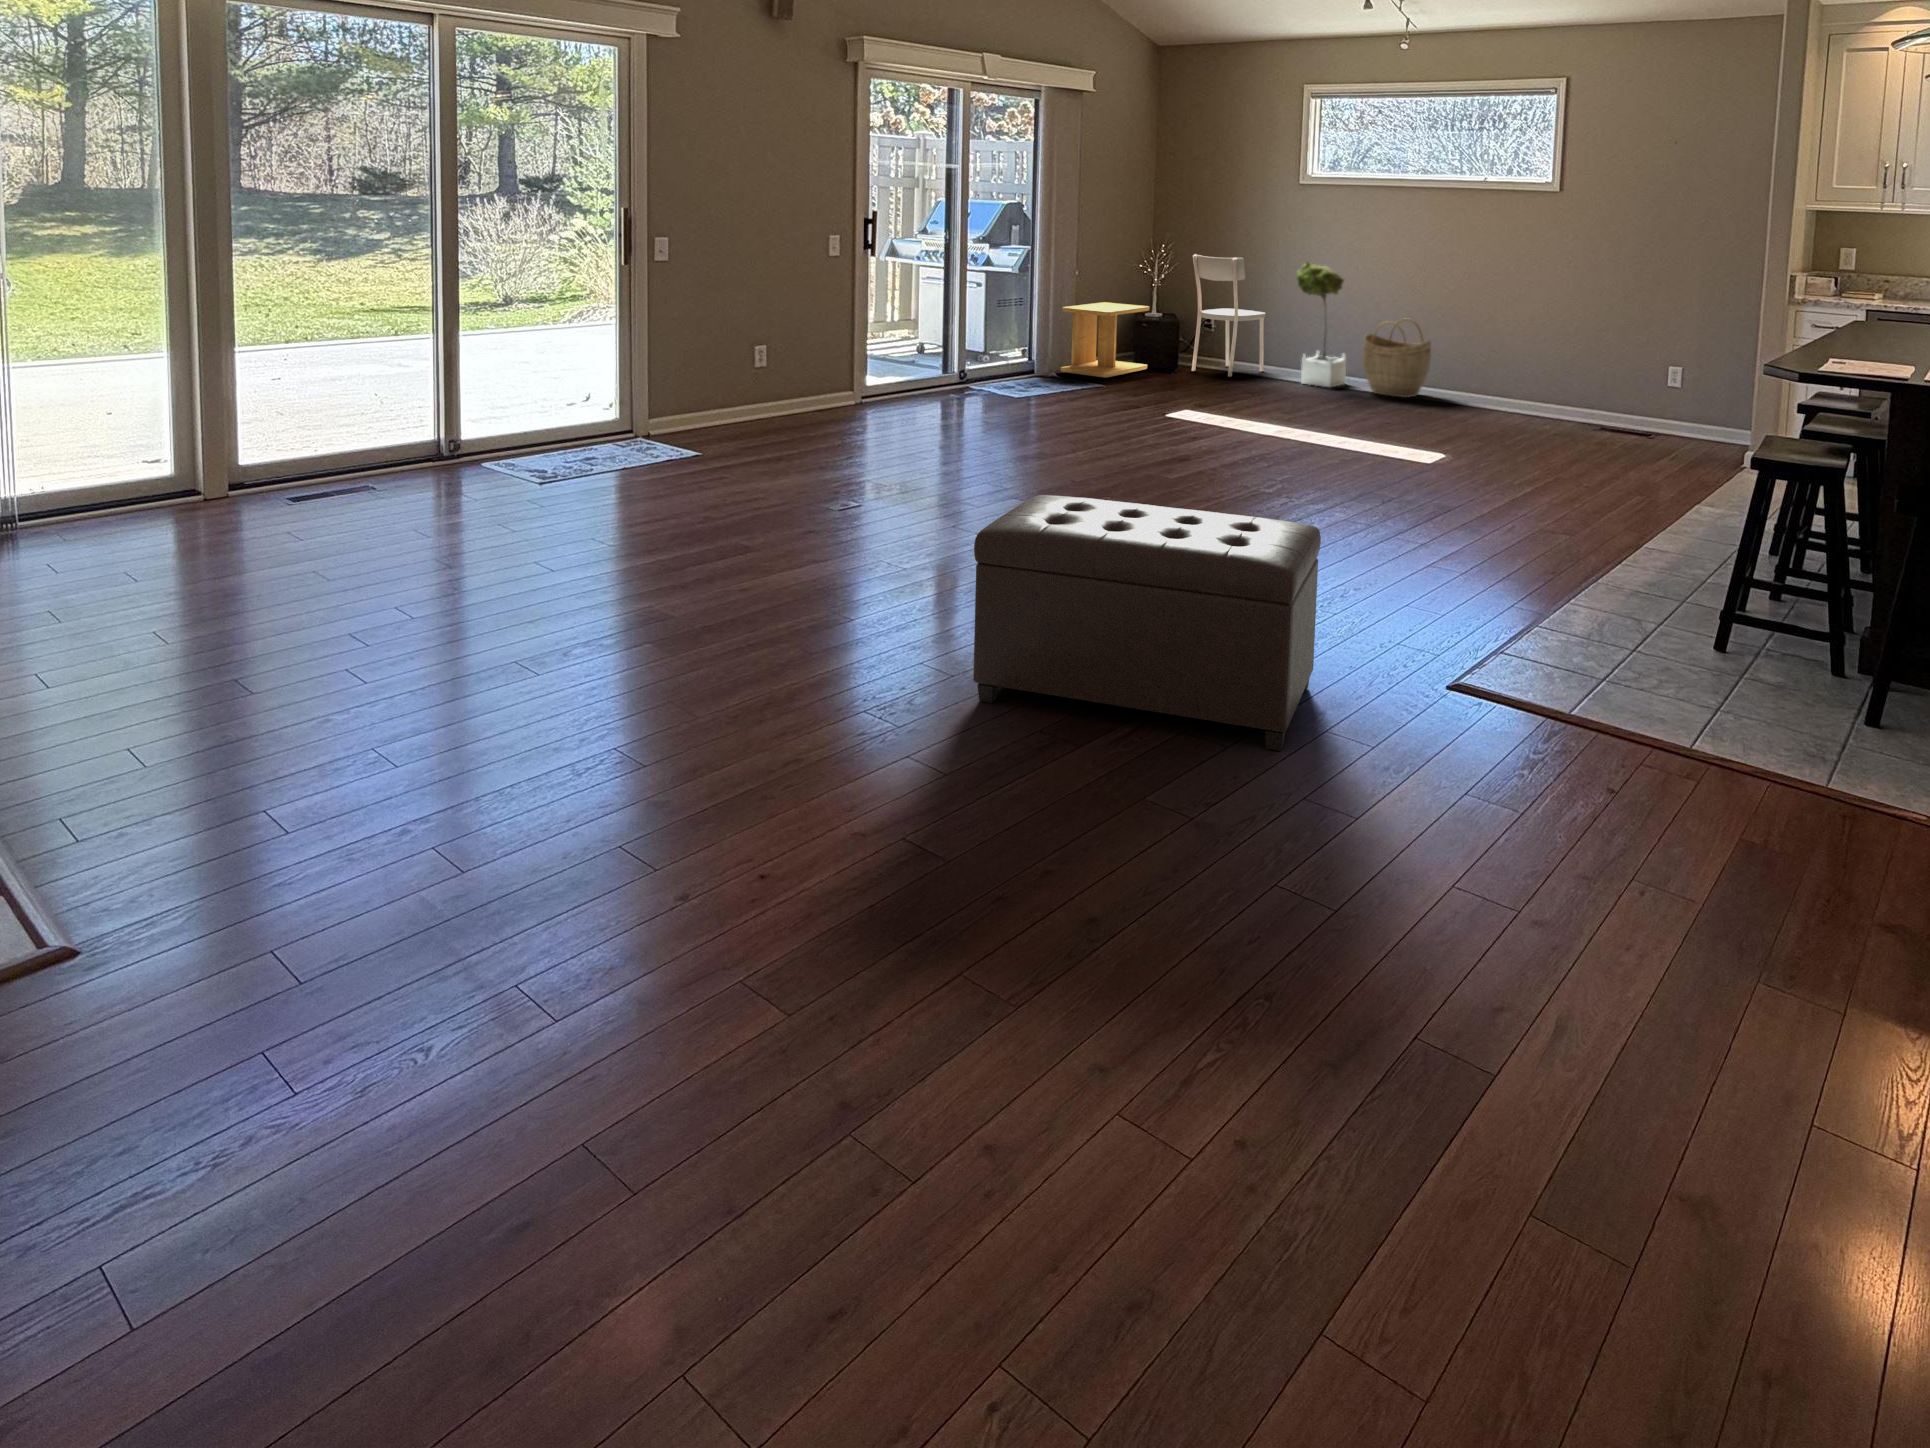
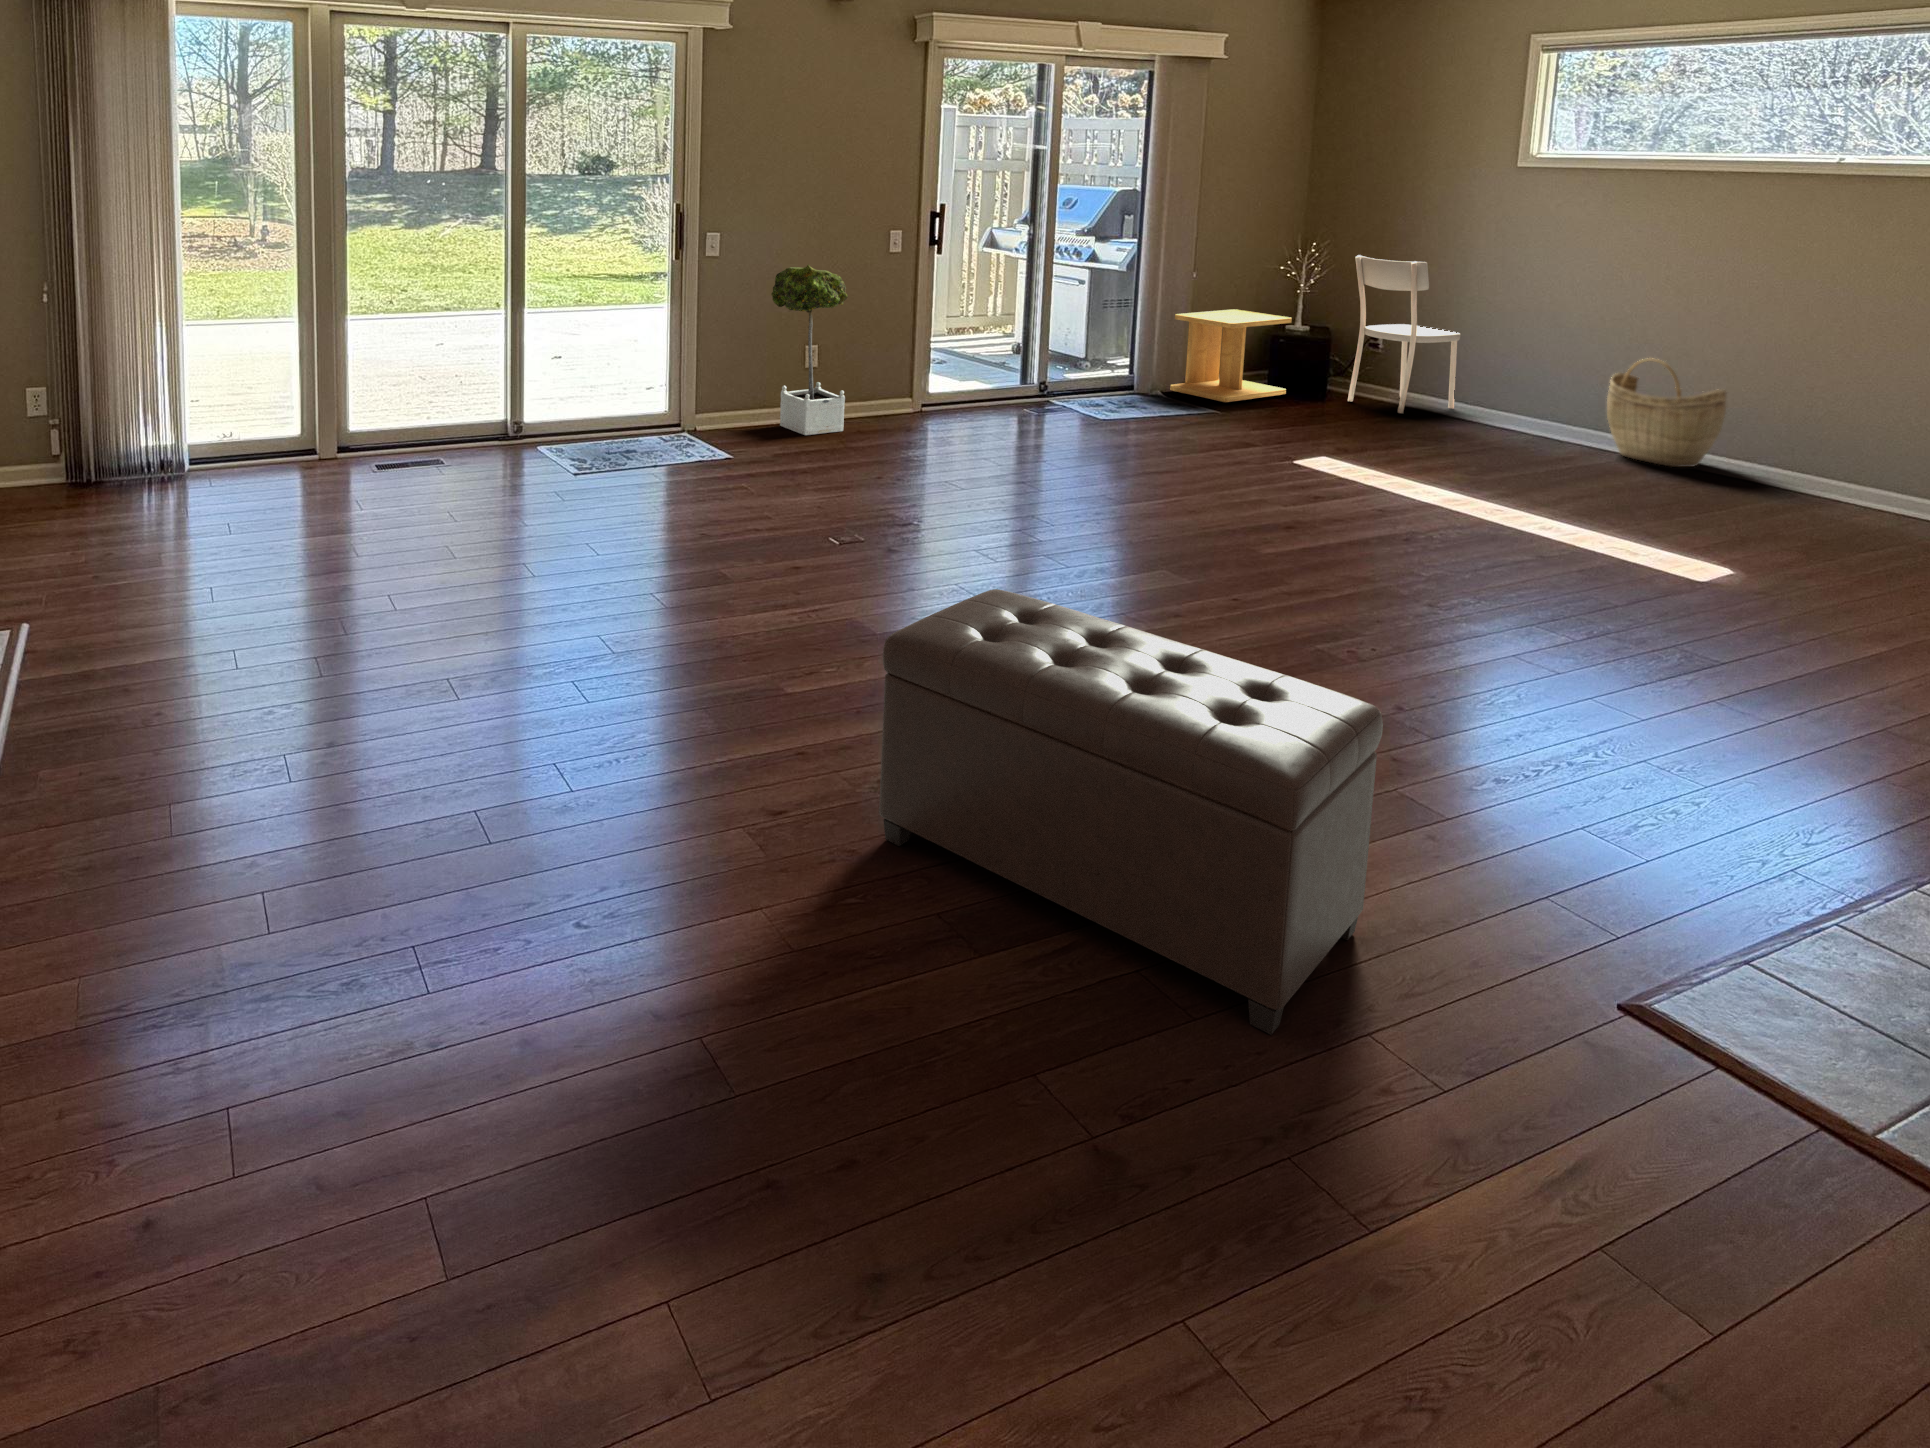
potted tree: present [1297,262,1346,388] -> present [771,264,848,435]

